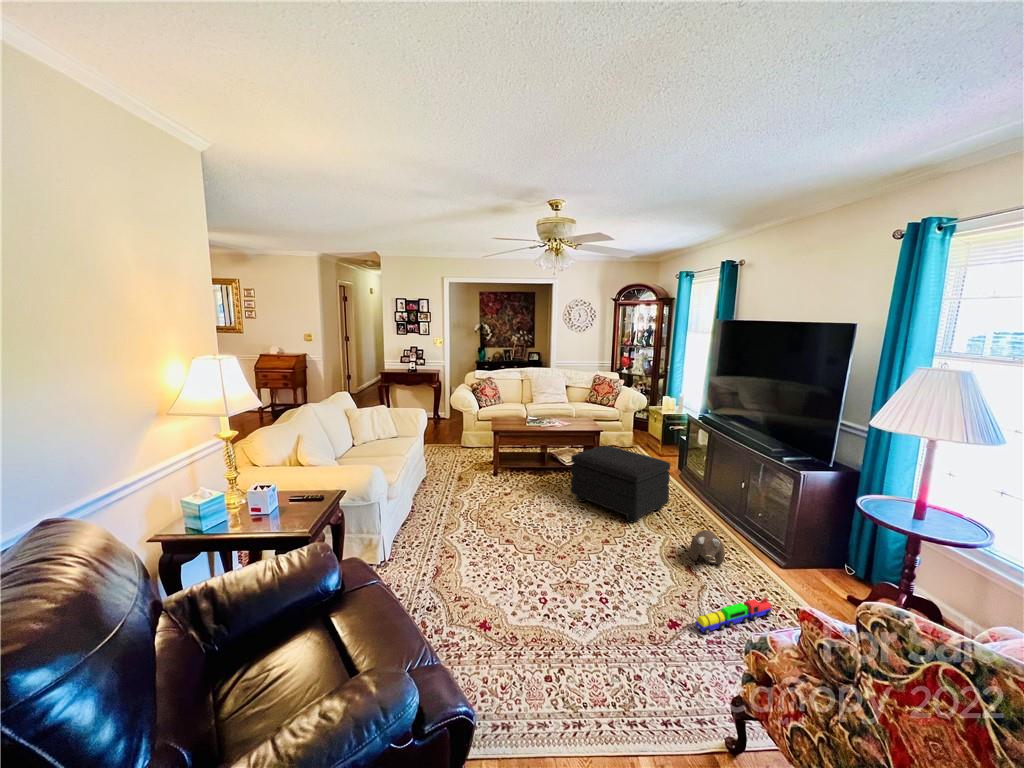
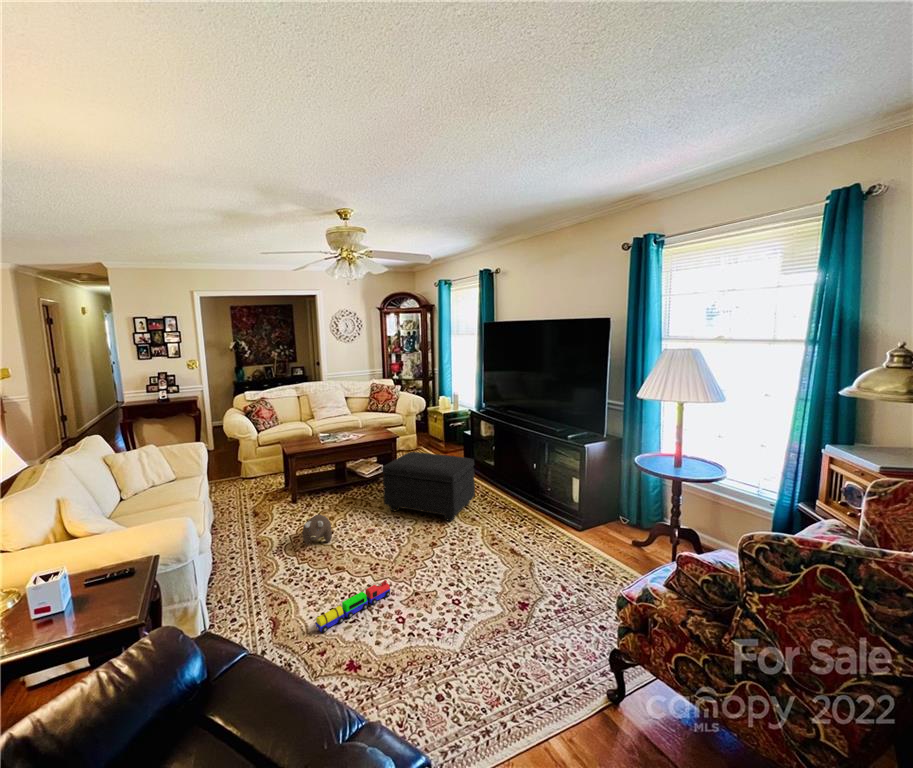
plush toy: present [690,530,725,565] -> present [302,515,332,544]
toy train: present [696,598,772,634] -> present [315,580,390,633]

